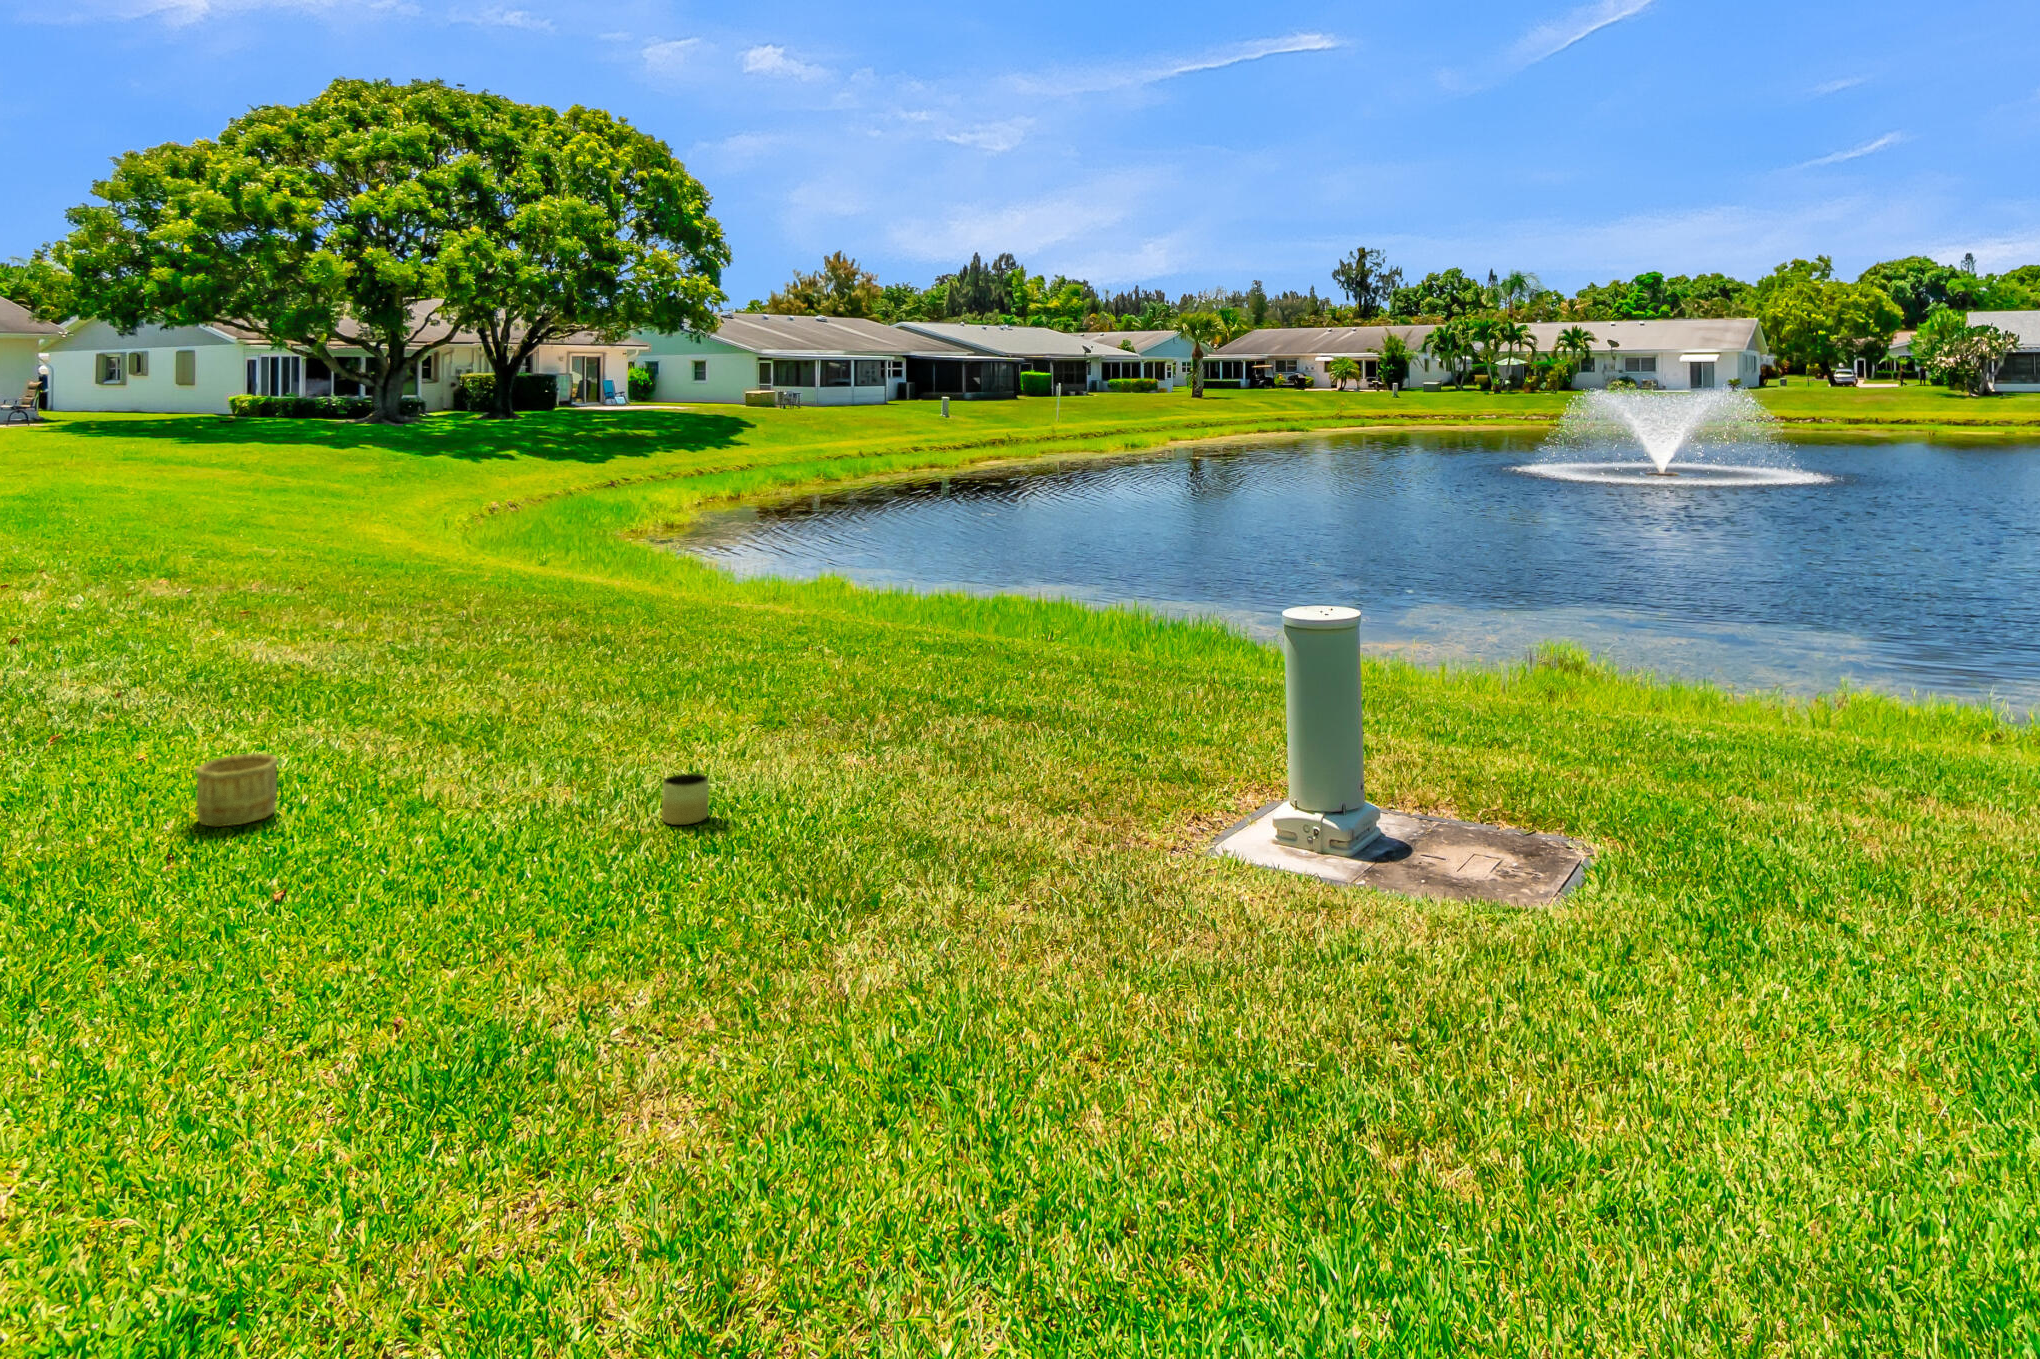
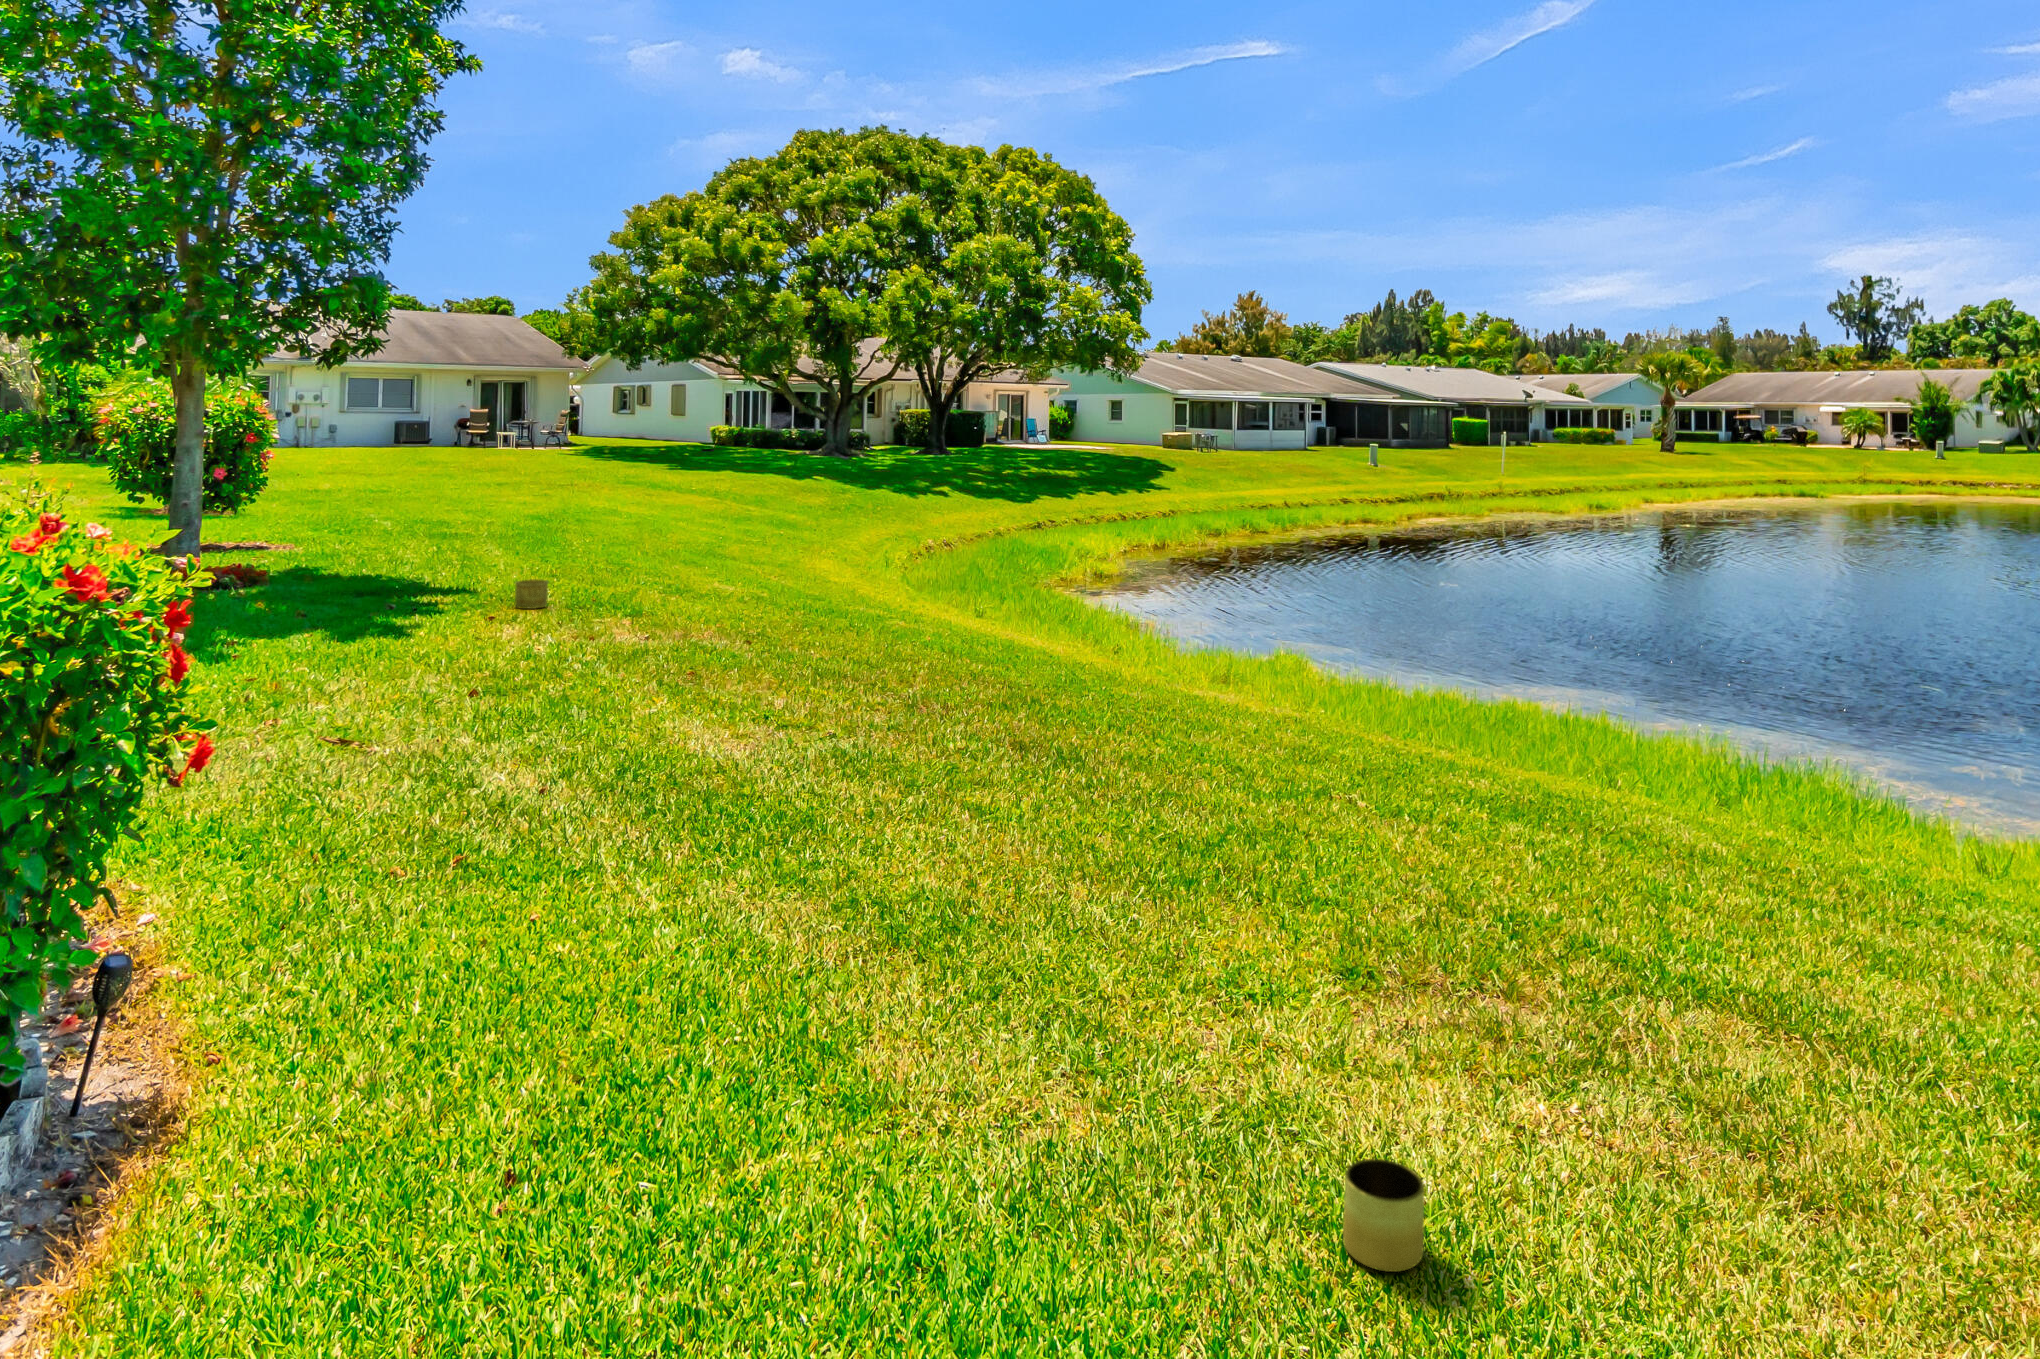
wooden bucket: present [195,754,279,827] -> present [515,579,548,609]

